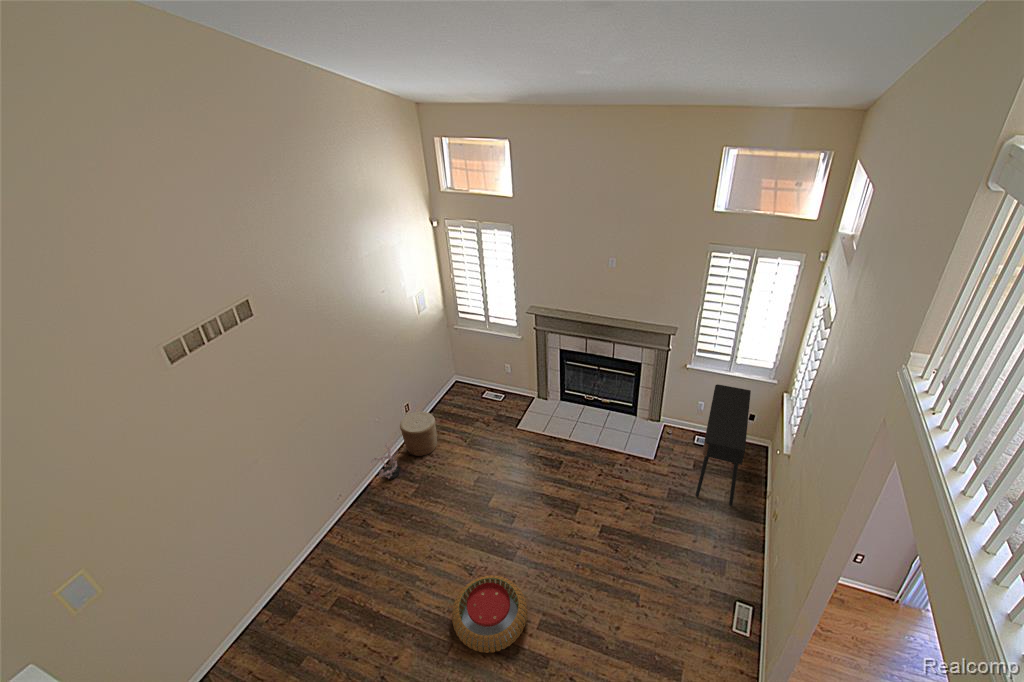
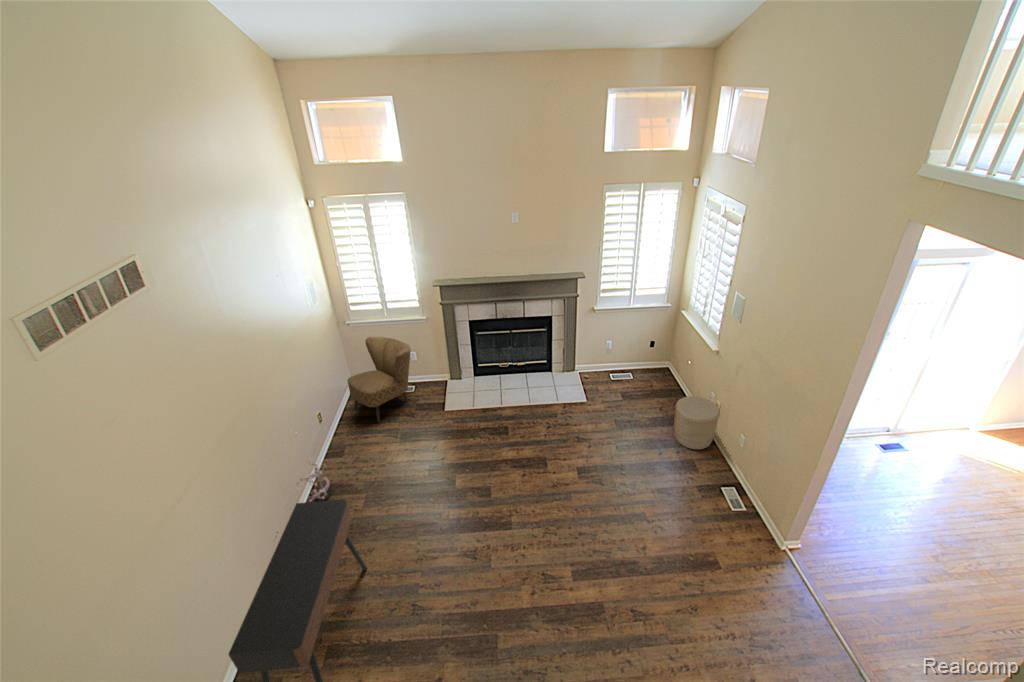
armchair: none [443,344,498,422] -> present [347,337,411,422]
console table: present [695,384,751,506] -> present [229,499,367,682]
woven basket: present [400,412,437,456] -> present [674,396,720,450]
pouf: present [452,575,527,653] -> none [476,546,564,637]

